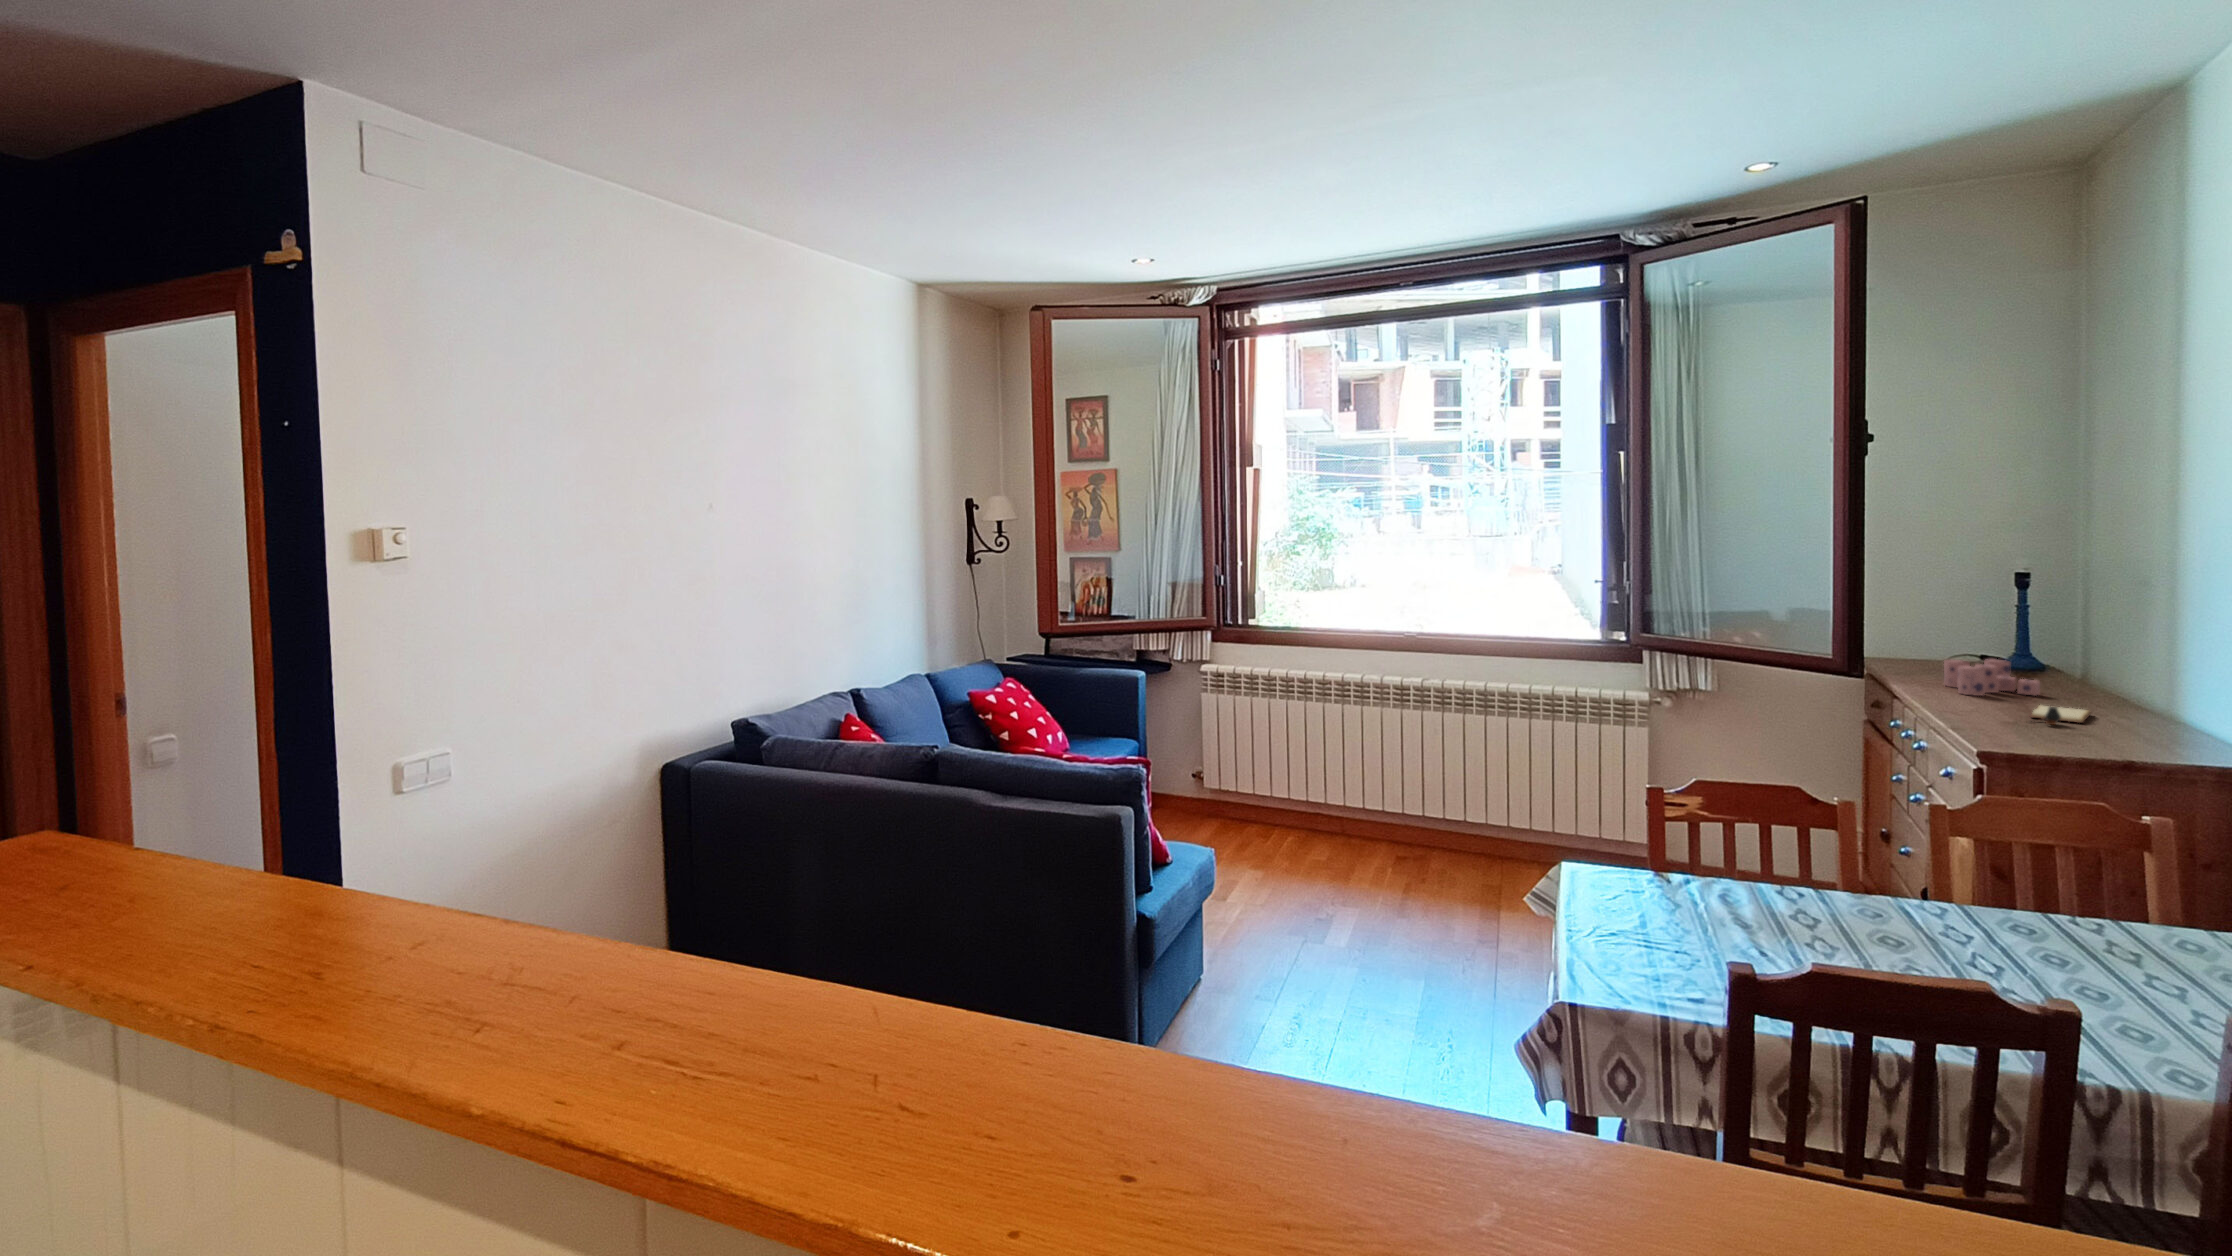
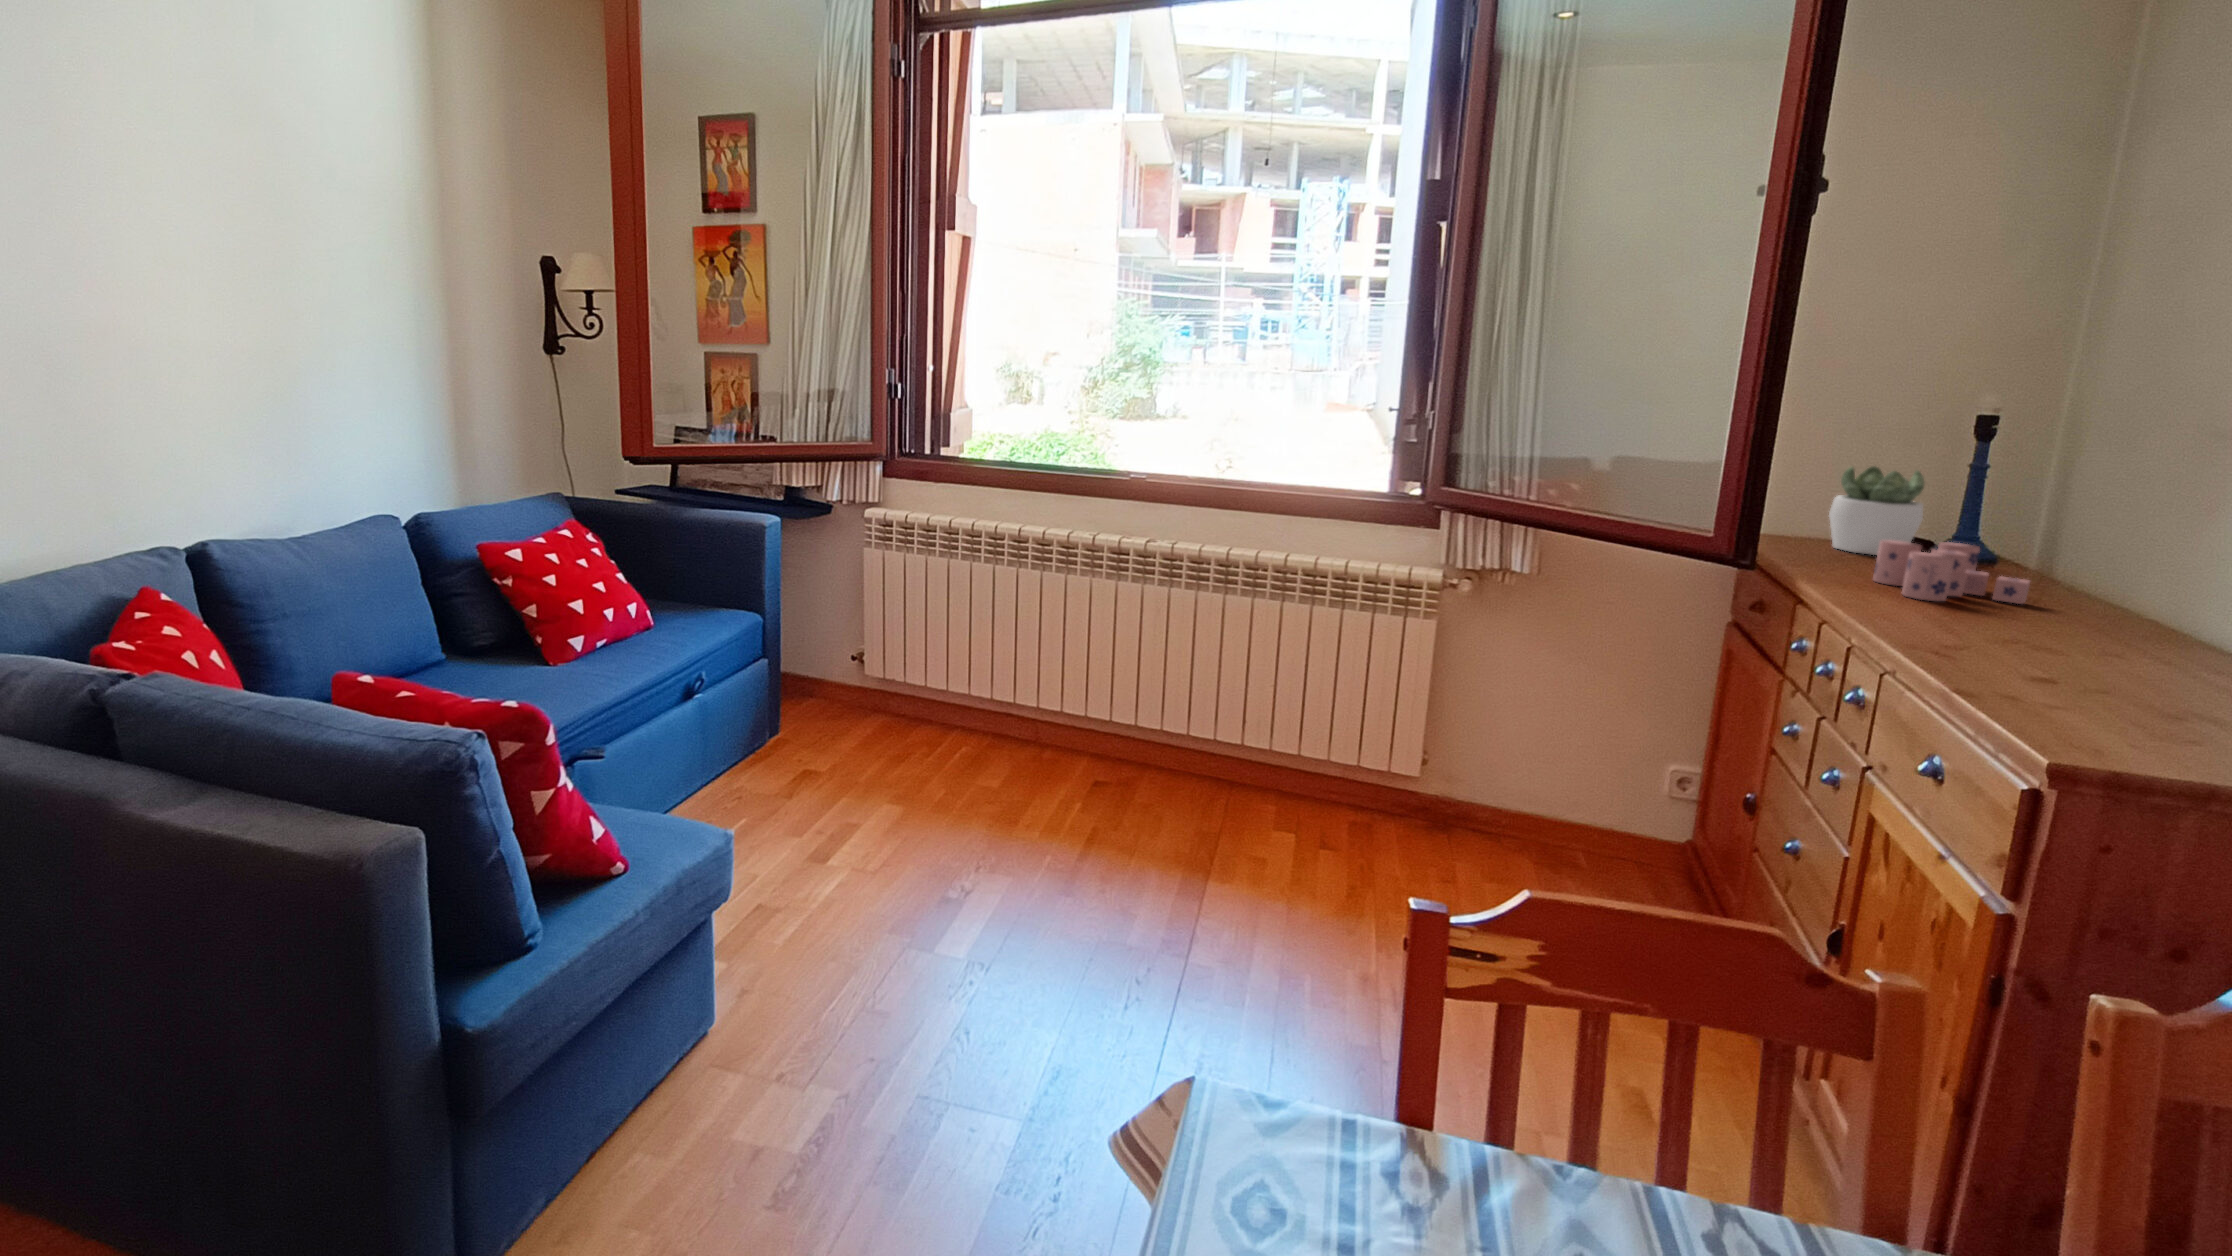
succulent plant: none [1921,610,1987,670] -> present [1829,466,1924,555]
book: present [2031,706,2091,725] -> none [2050,625,2149,668]

